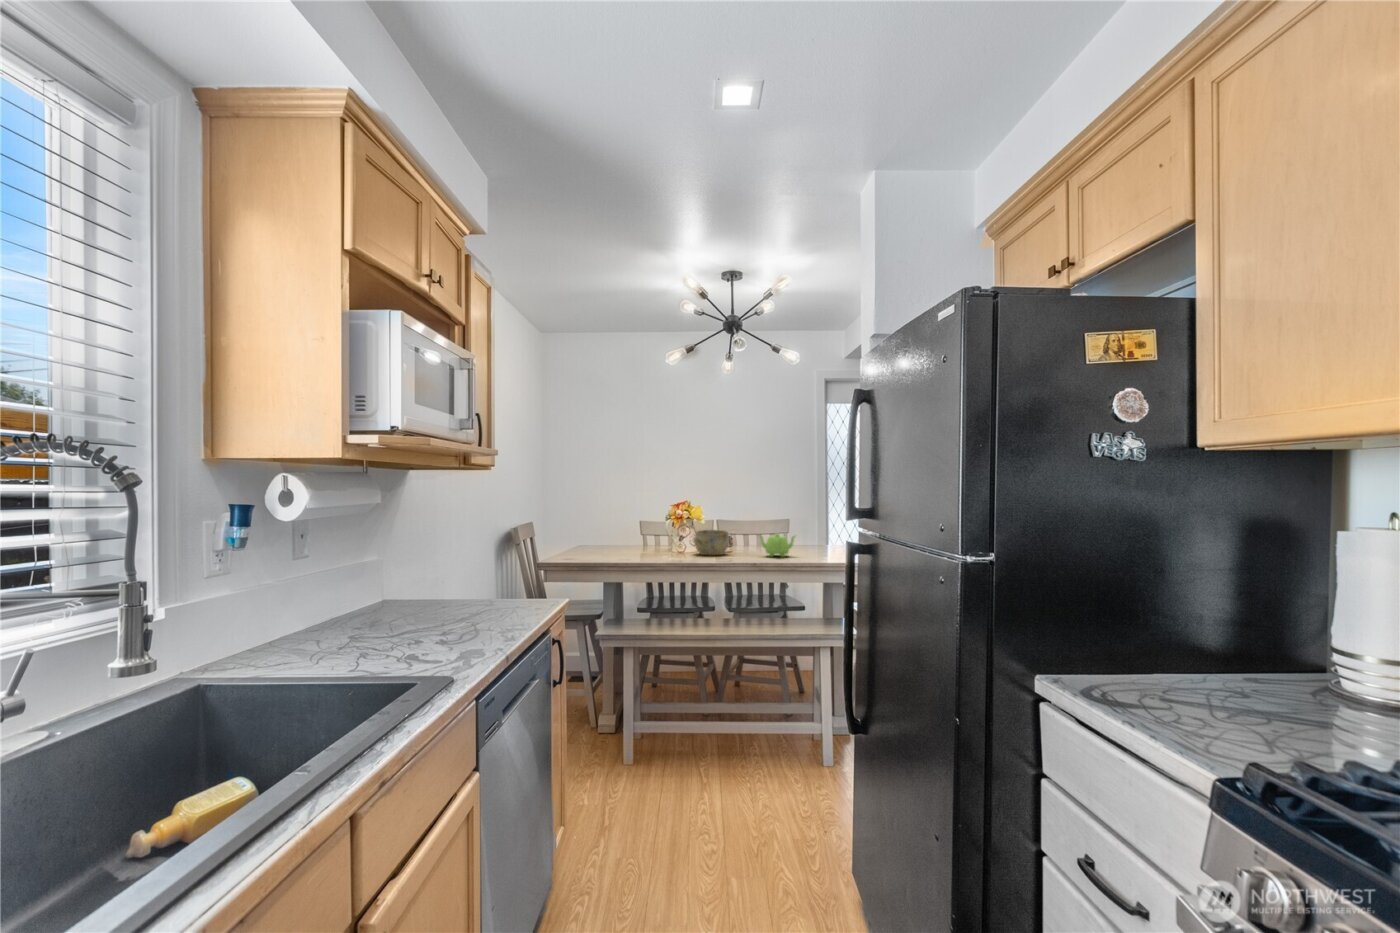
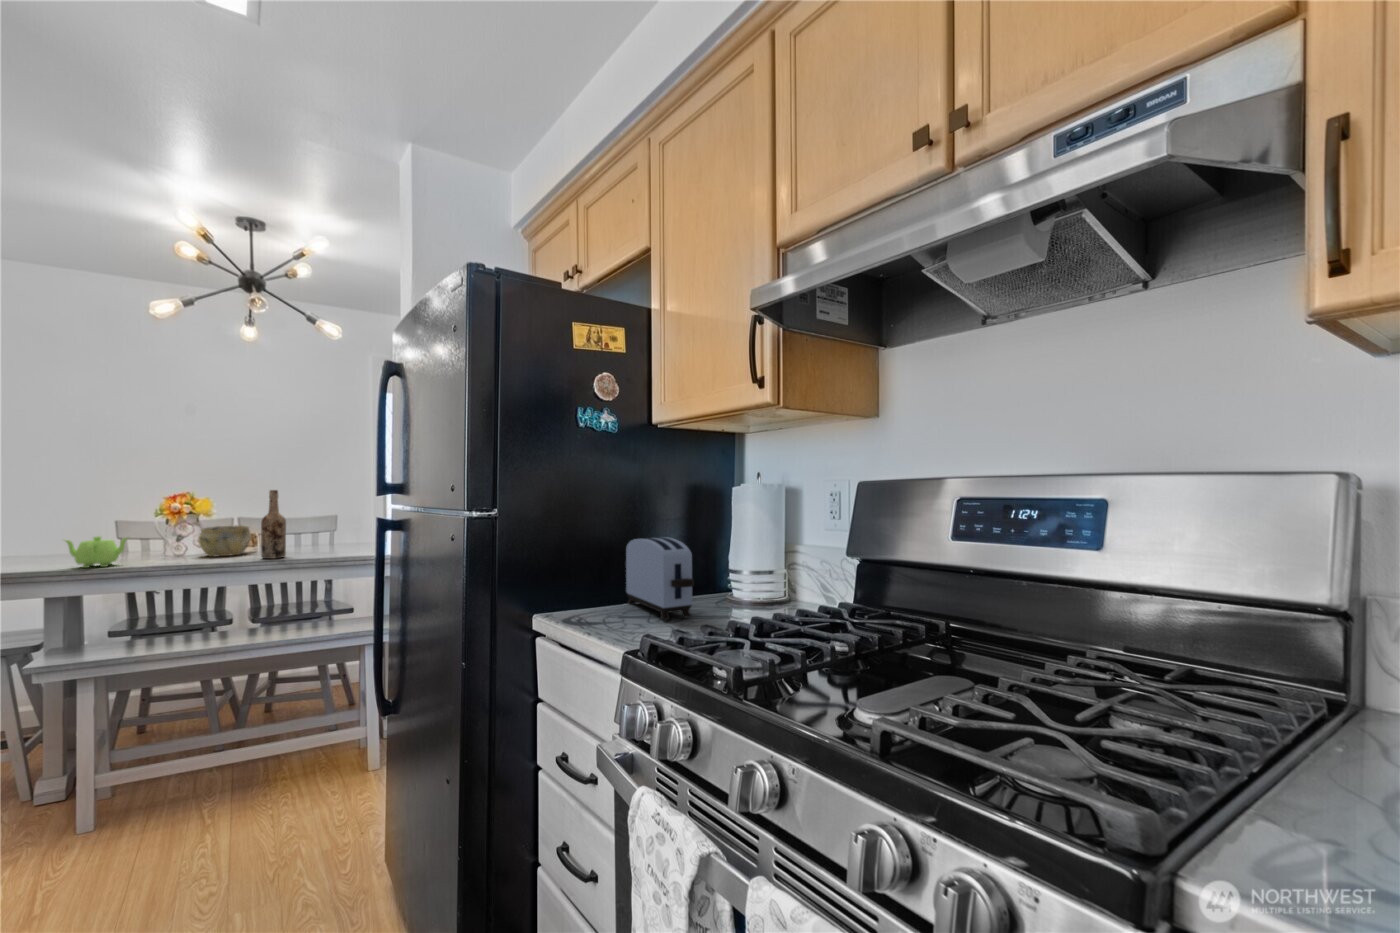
wine bottle: none [738,502,756,561] -> present [261,490,286,559]
teapot: present [760,534,795,557] -> present [65,536,127,568]
toaster: none [1156,600,1301,724] -> present [626,537,694,620]

